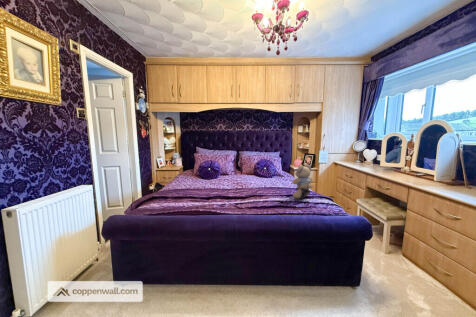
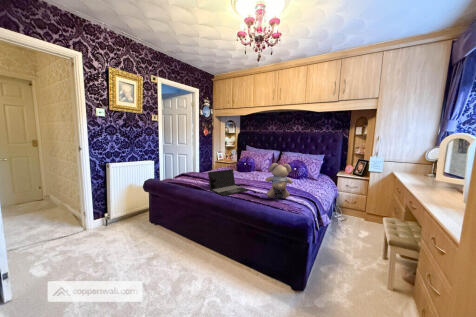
laptop: none [231,177,266,210] -> present [208,169,249,196]

